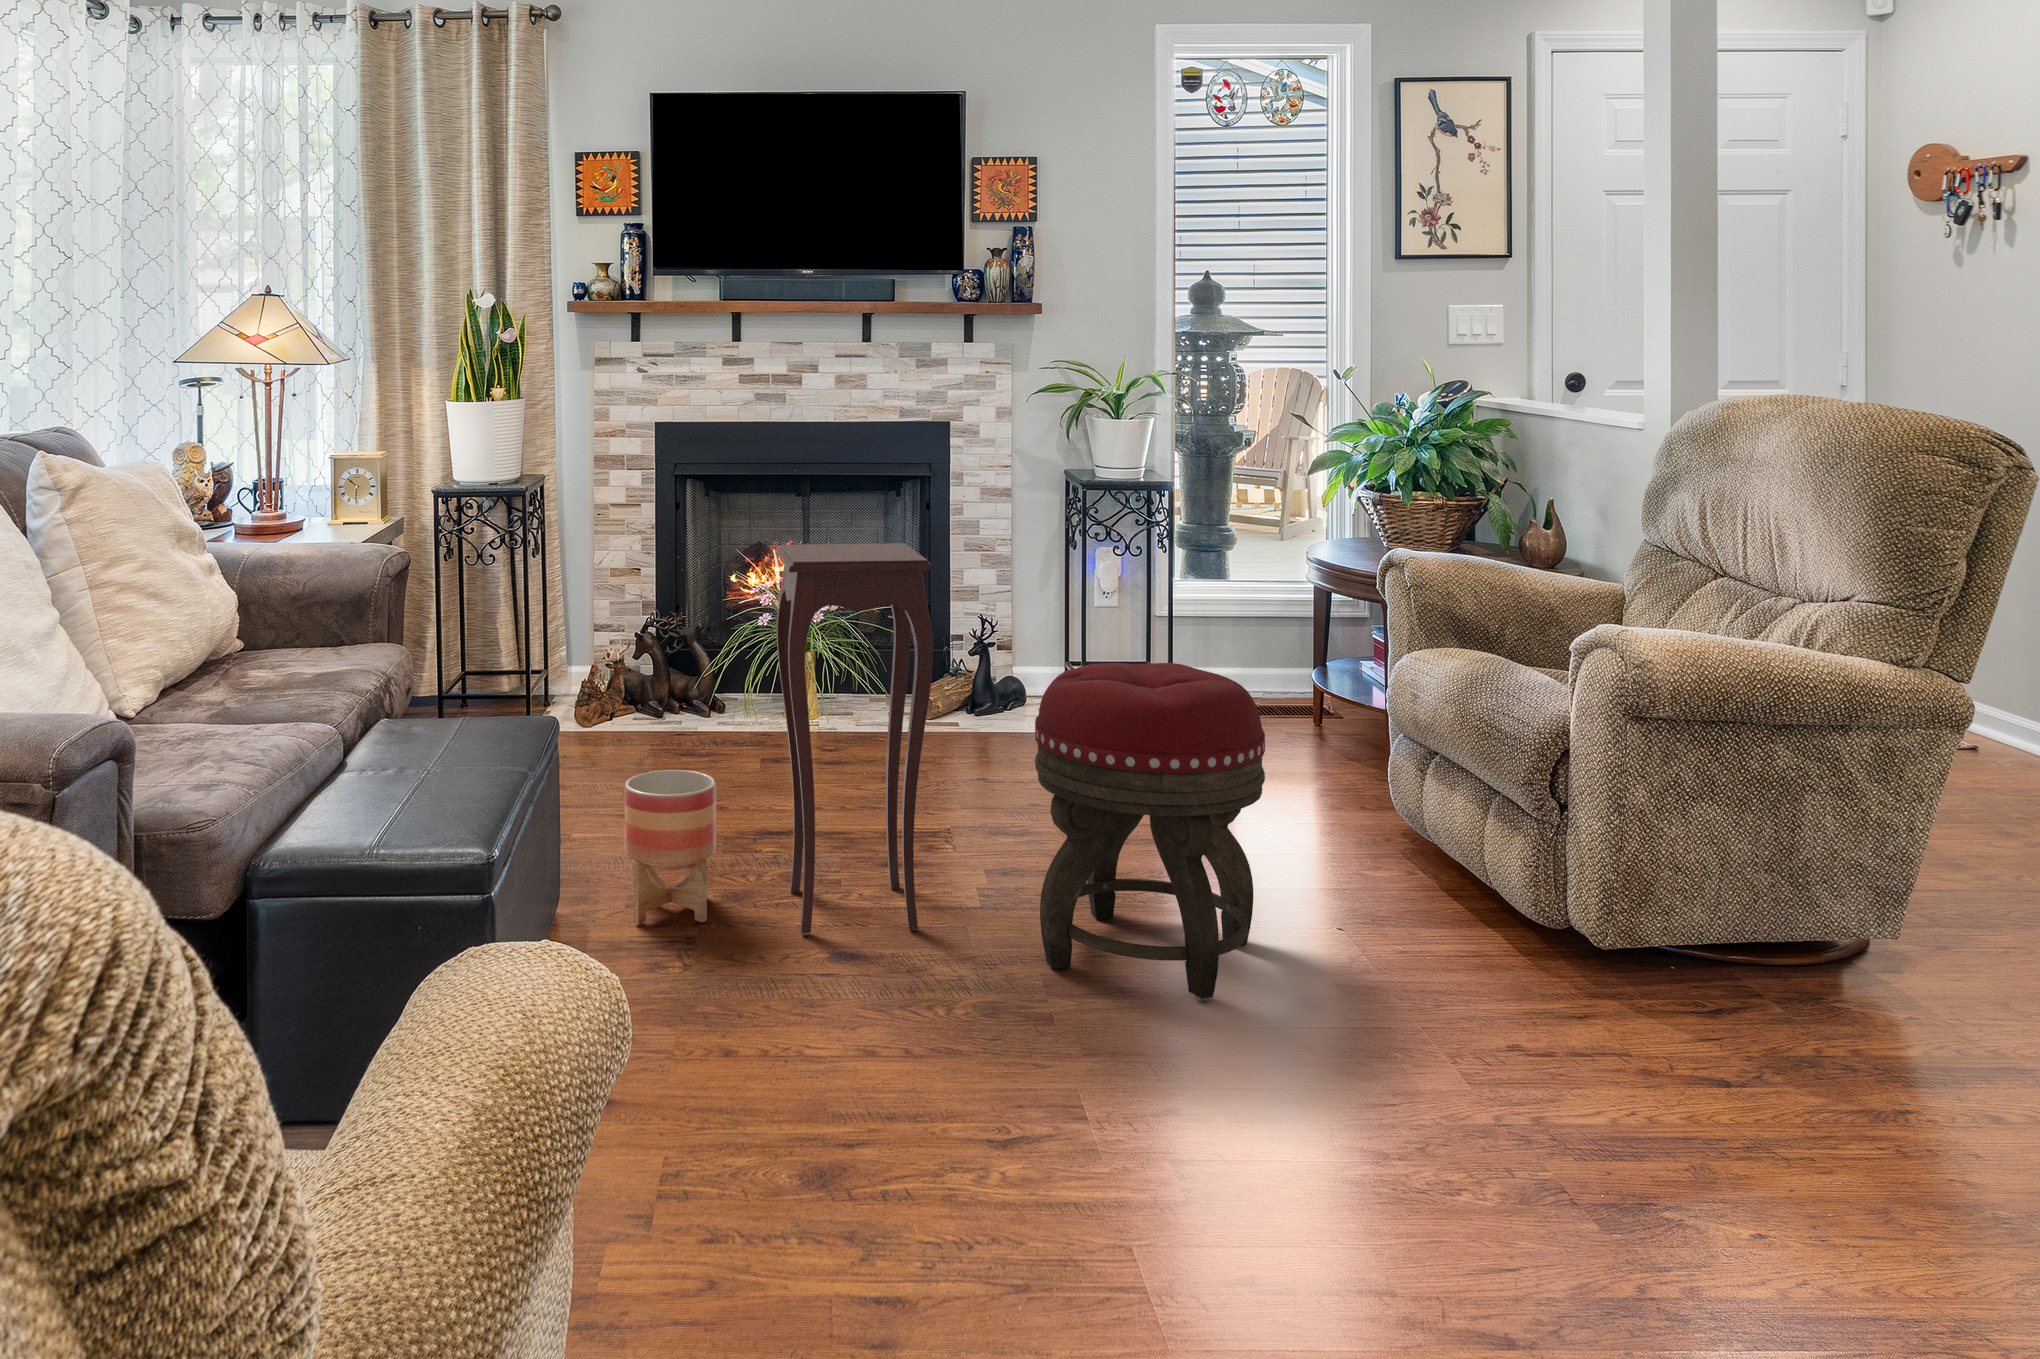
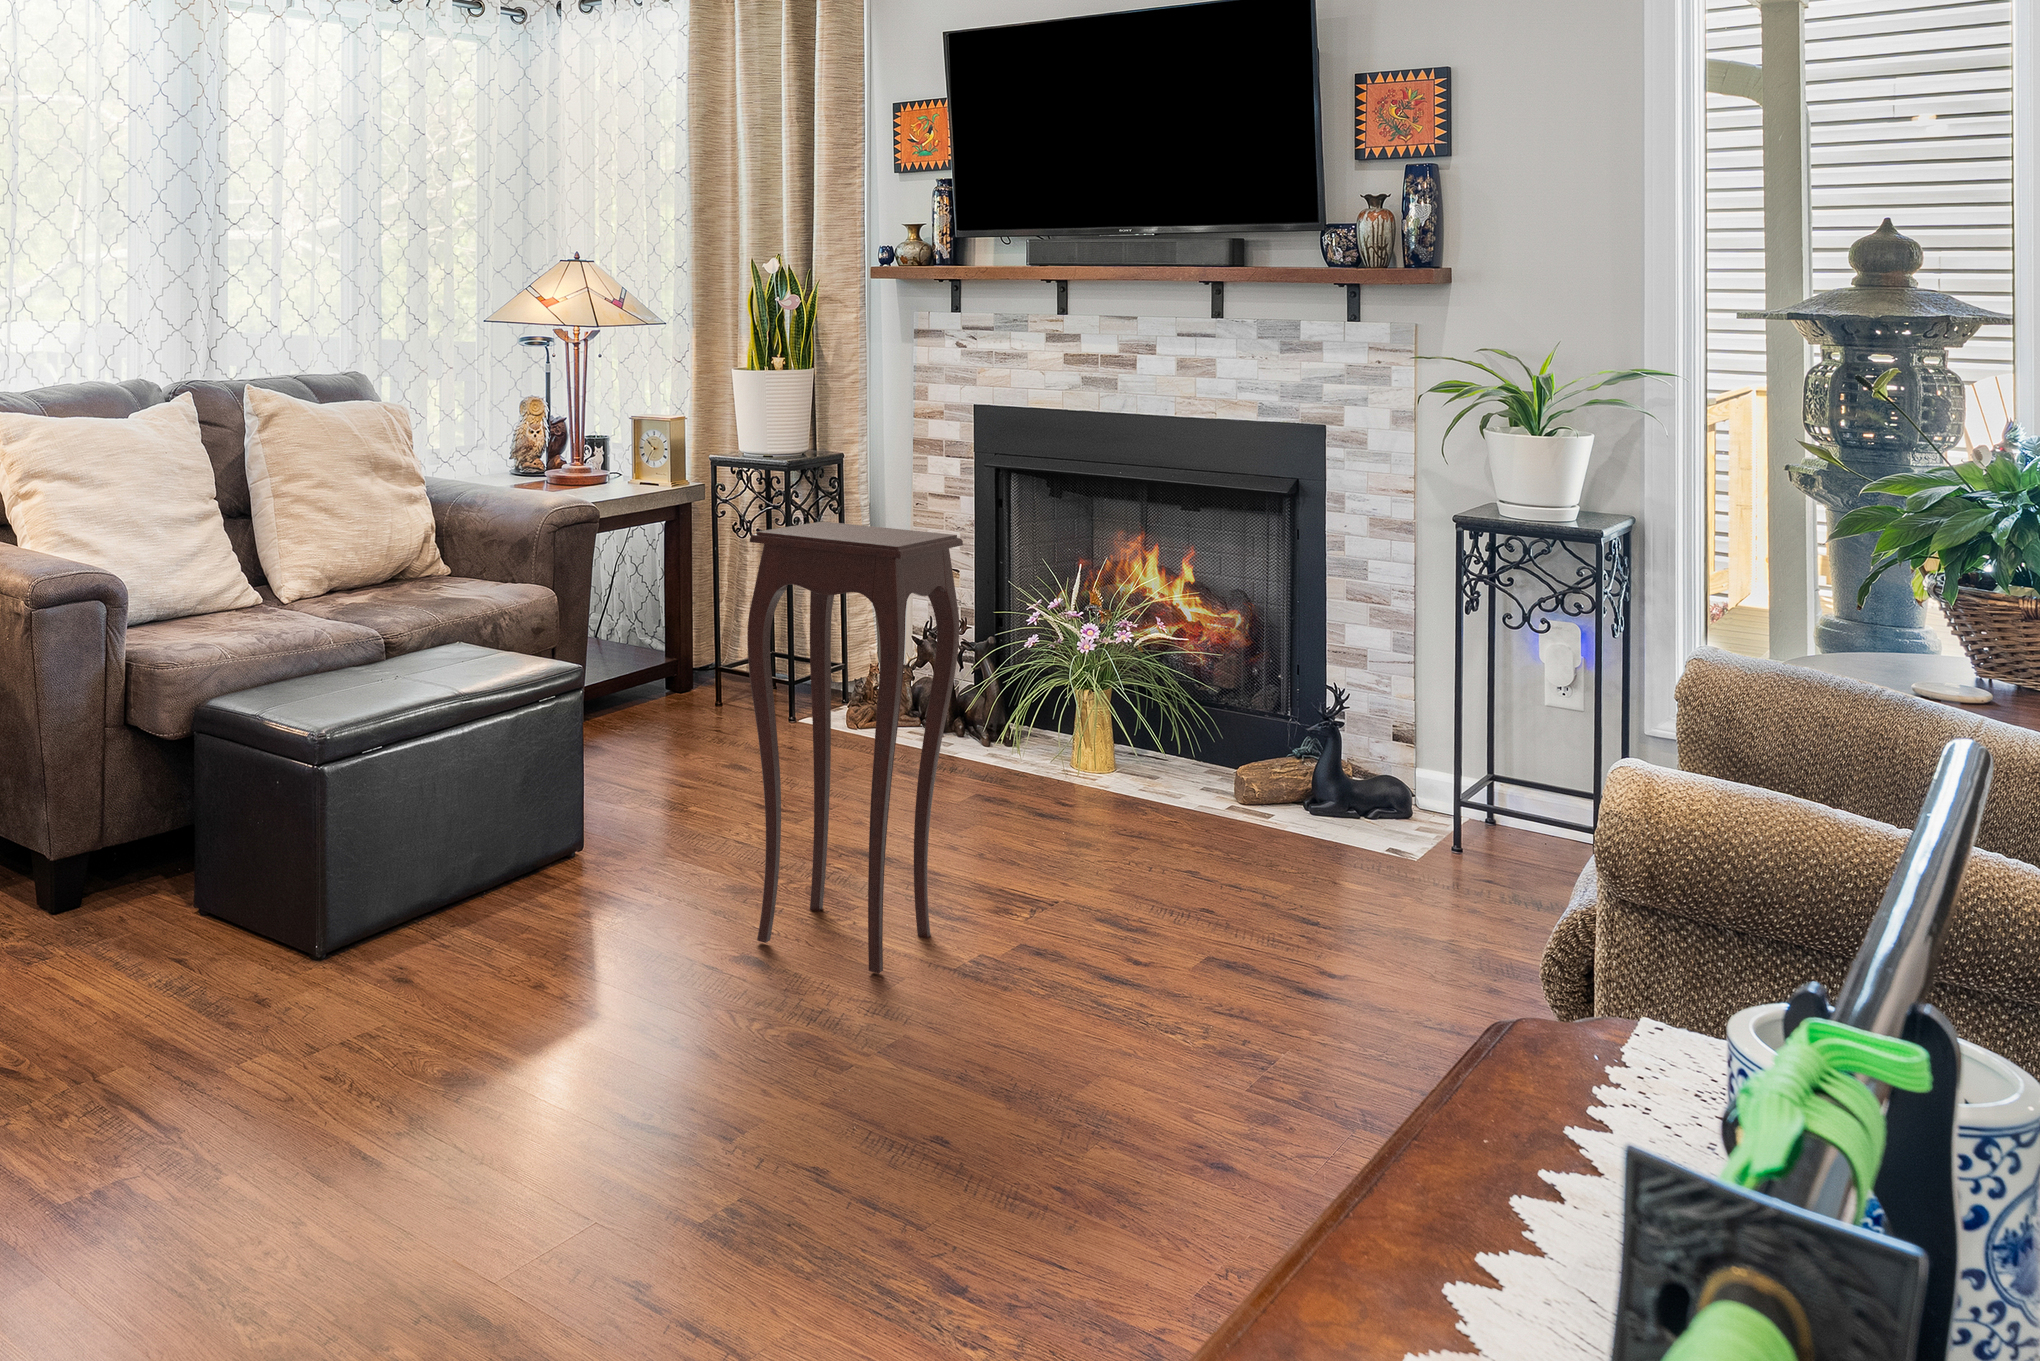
footstool: present [1035,663,1265,999] -> none [952,702,1270,1138]
planter: present [625,770,716,924] -> none [627,743,729,905]

